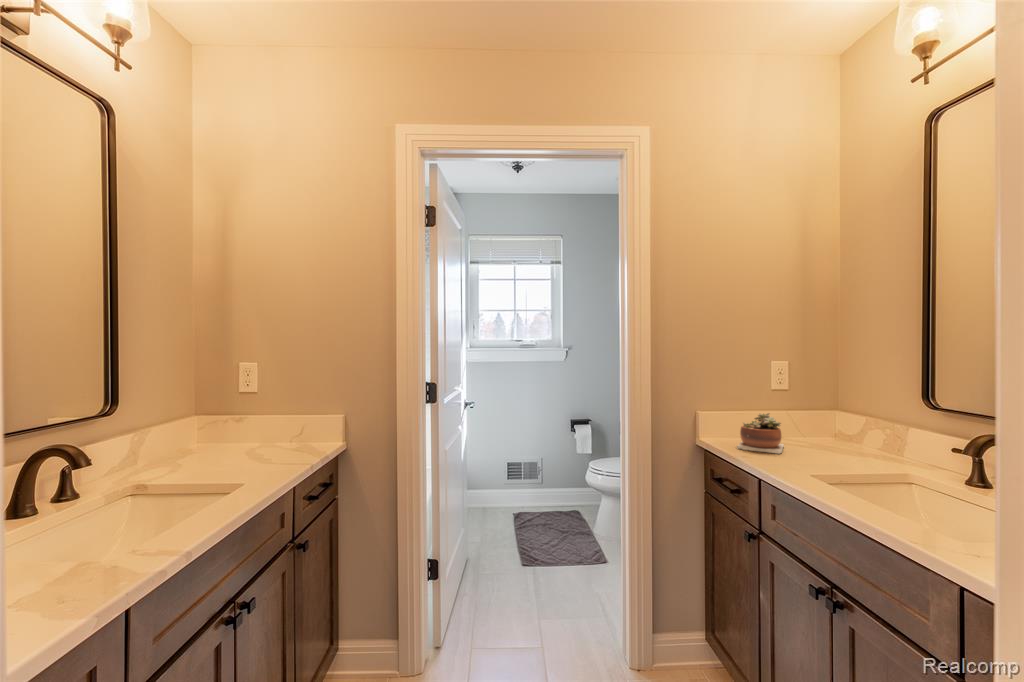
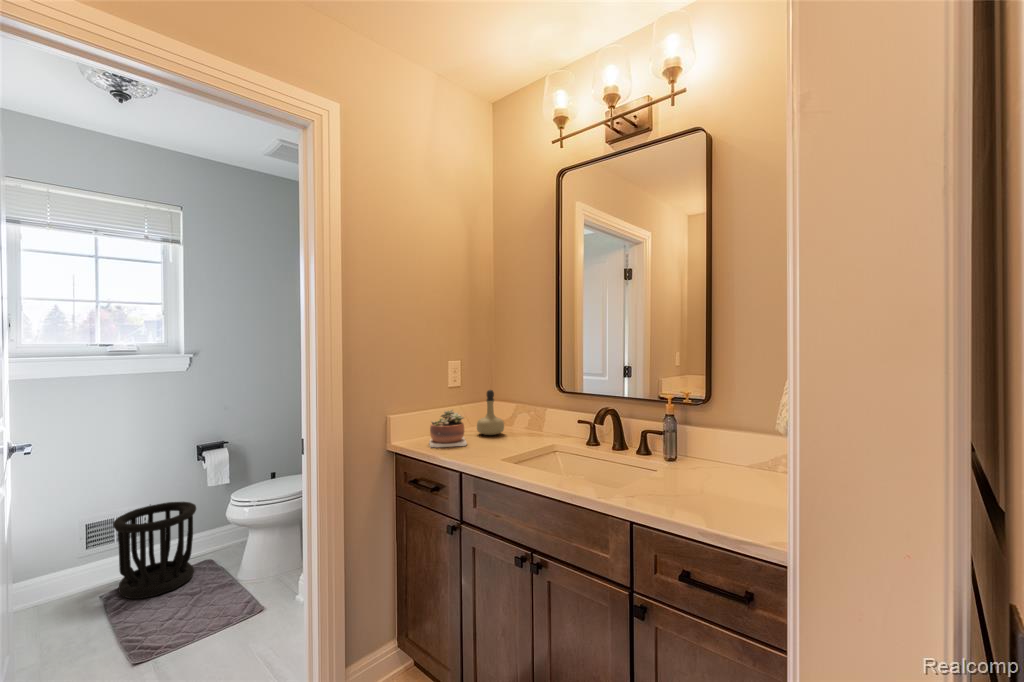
perfume bottle: none [804,396,843,449] -> present [477,390,504,435]
wastebasket: none [520,460,568,526] -> present [113,502,196,599]

